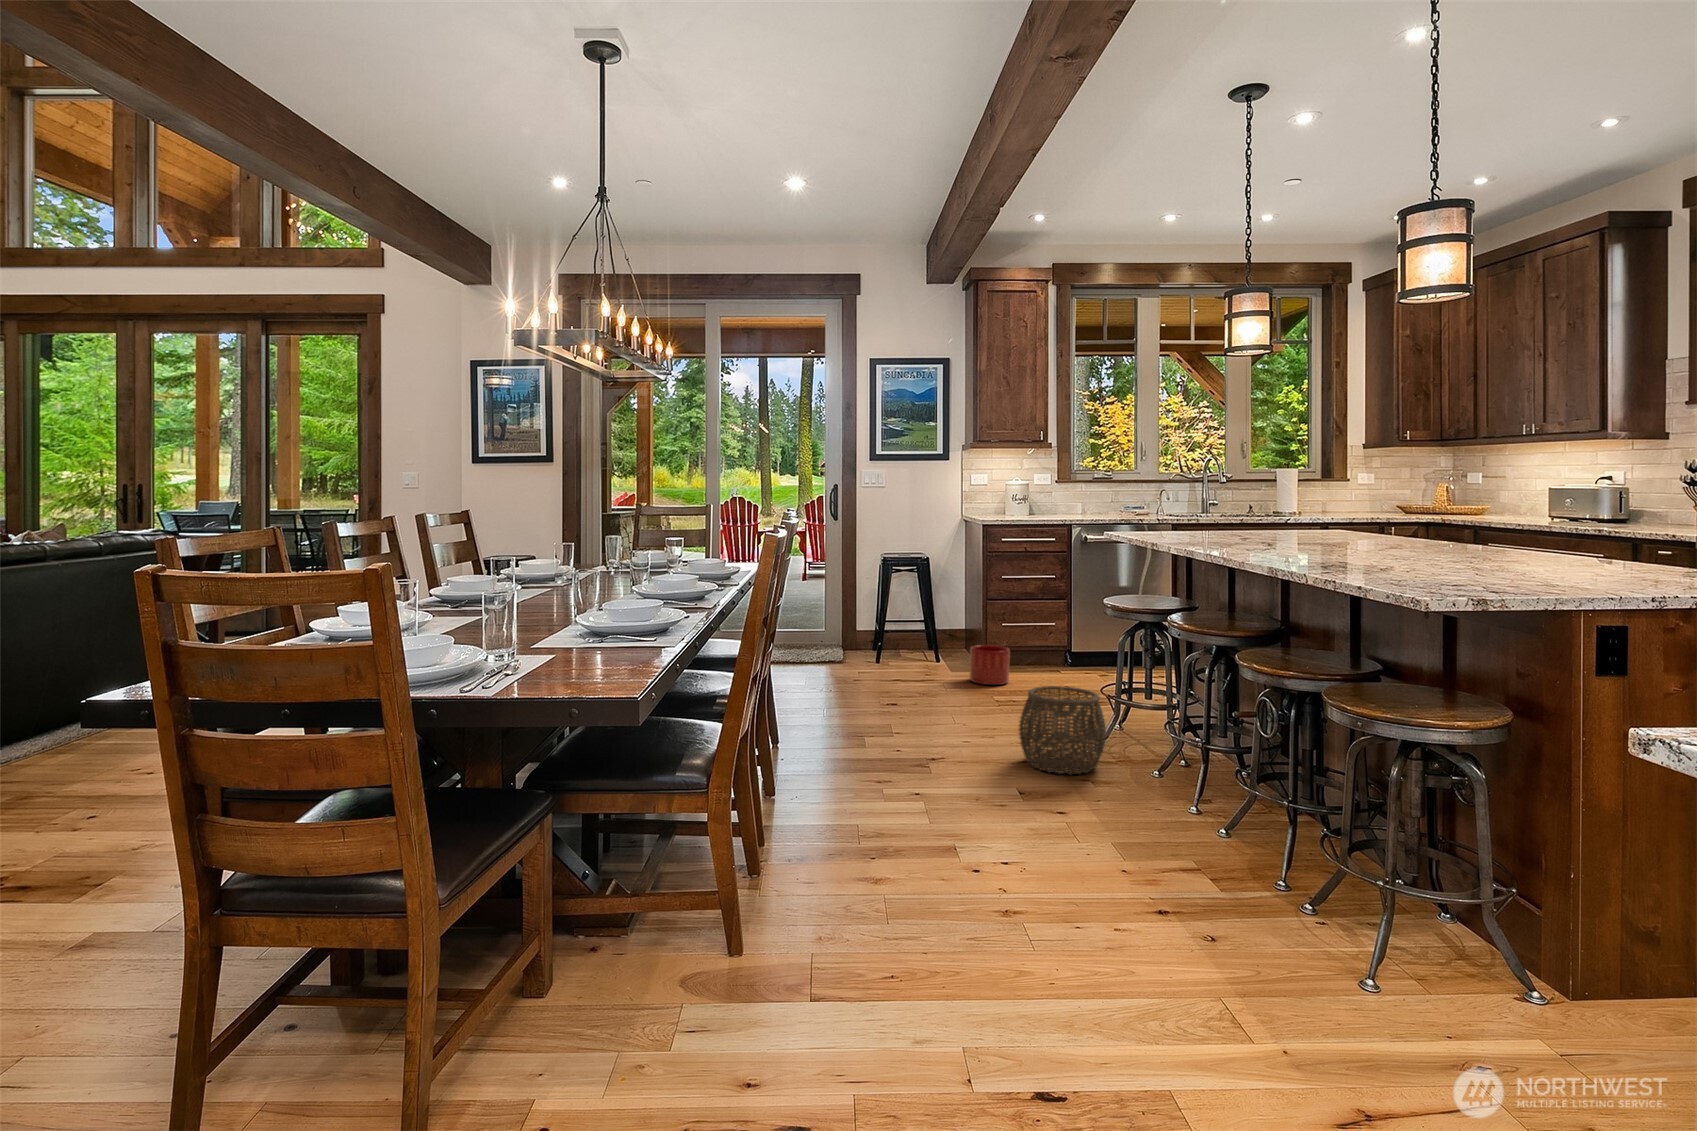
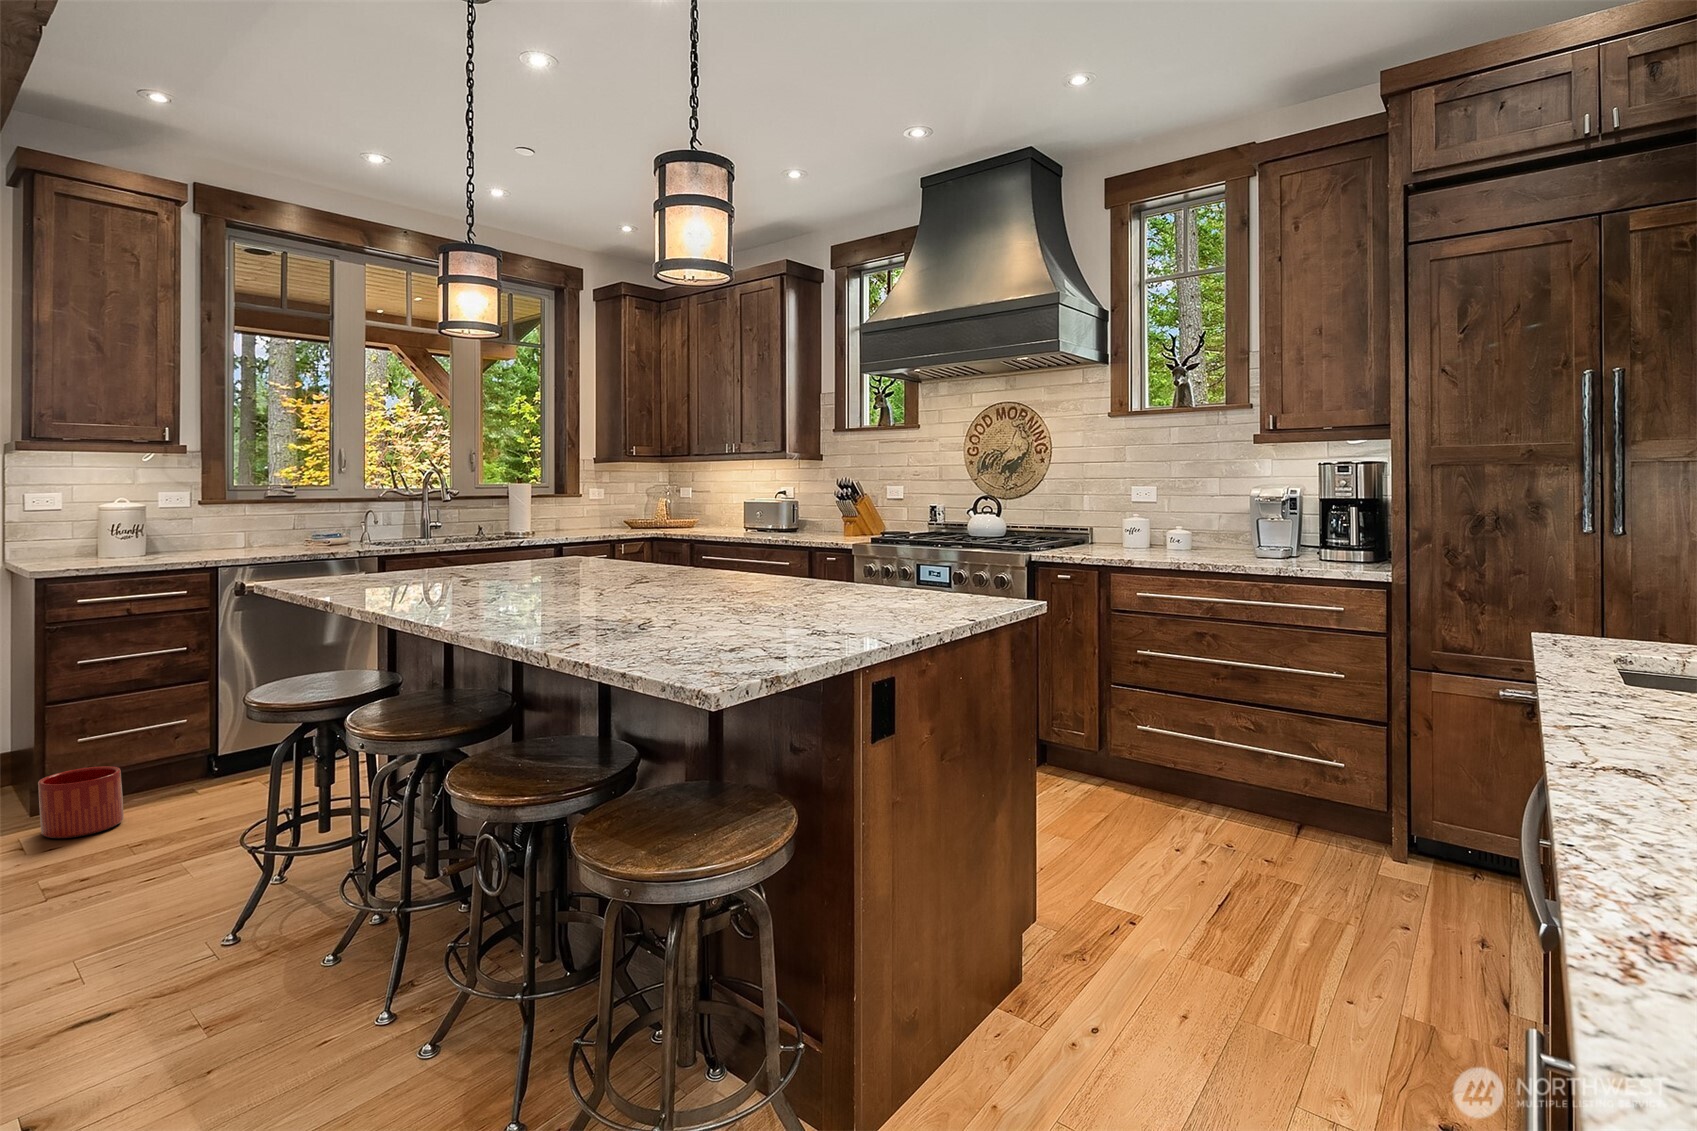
woven basket: present [1019,686,1106,774] -> none [88,846,263,1011]

